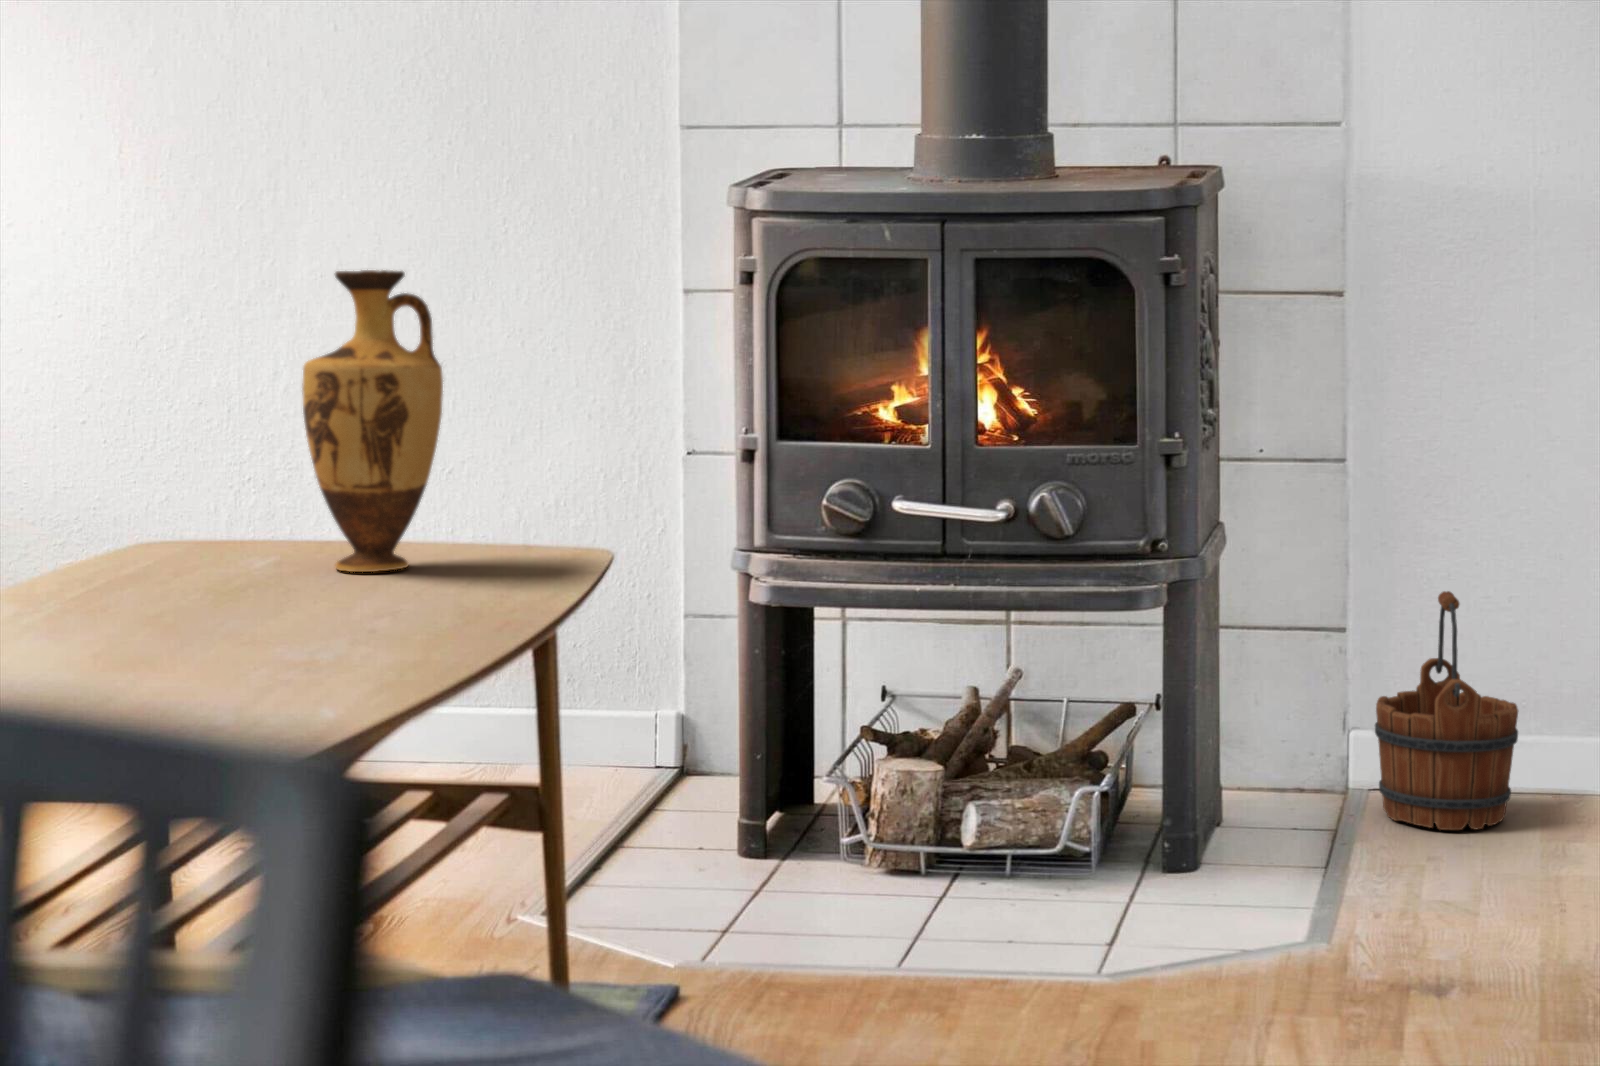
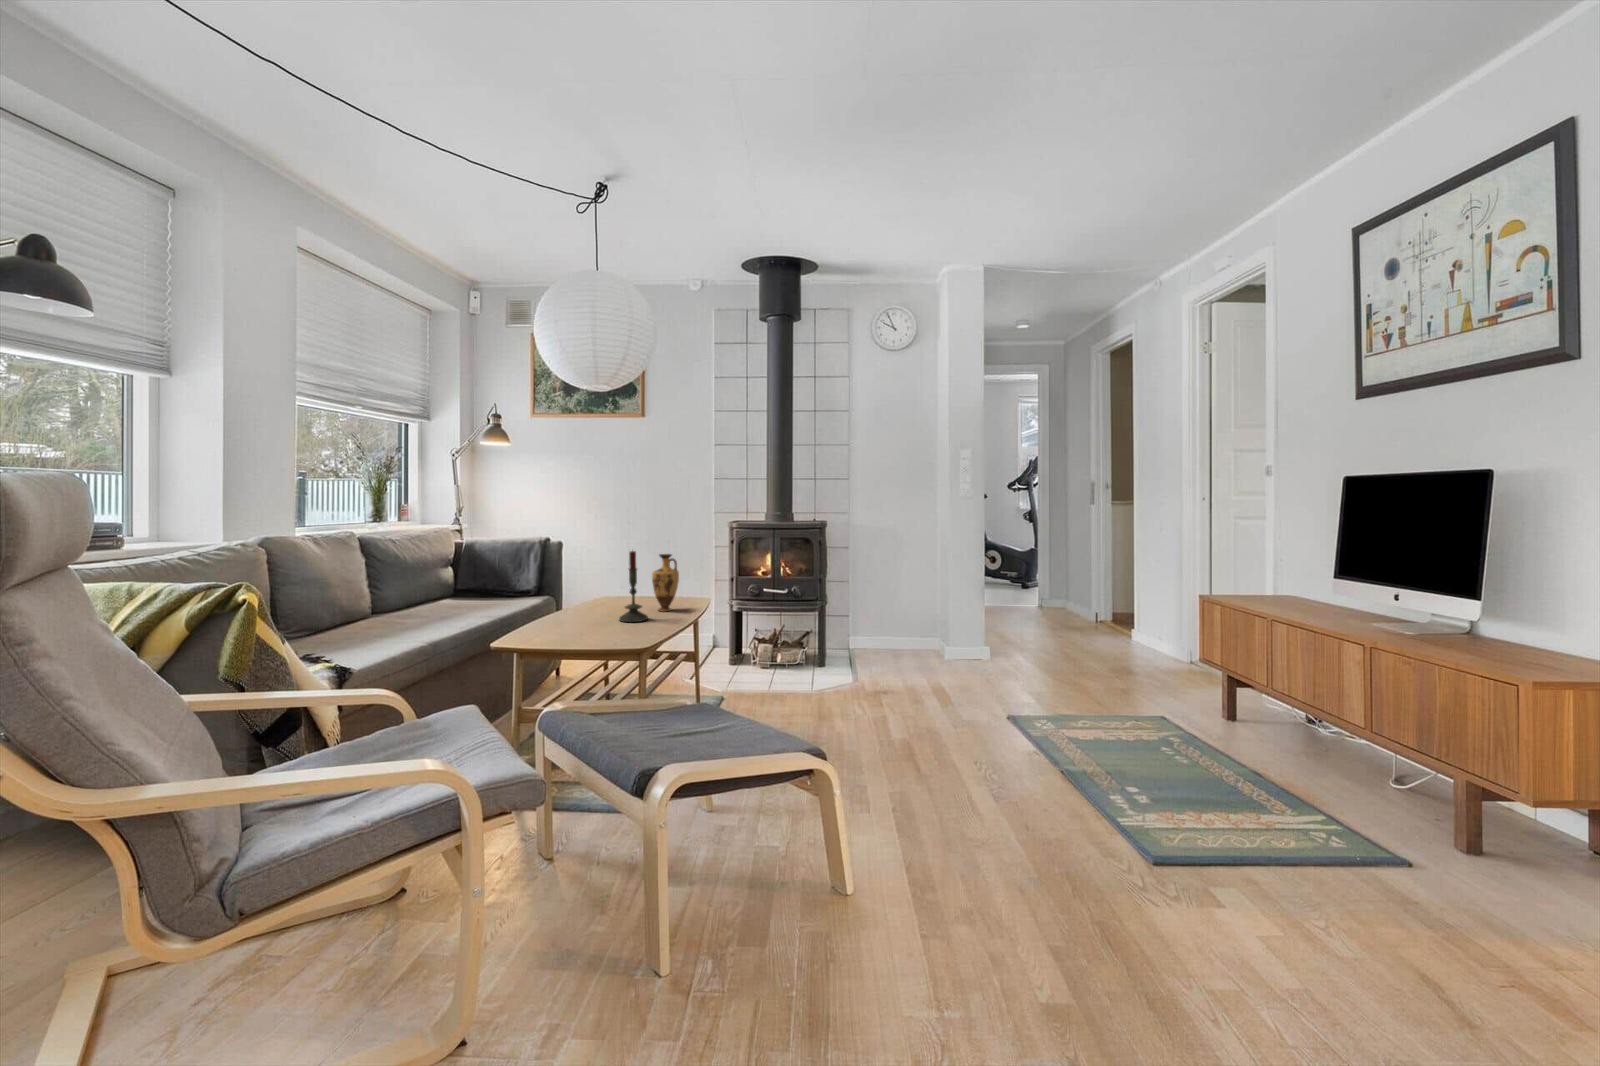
candle: none [103,219,258,619] -> present [619,551,648,622]
wooden bucket: present [1375,591,1518,830] -> none [862,607,891,658]

